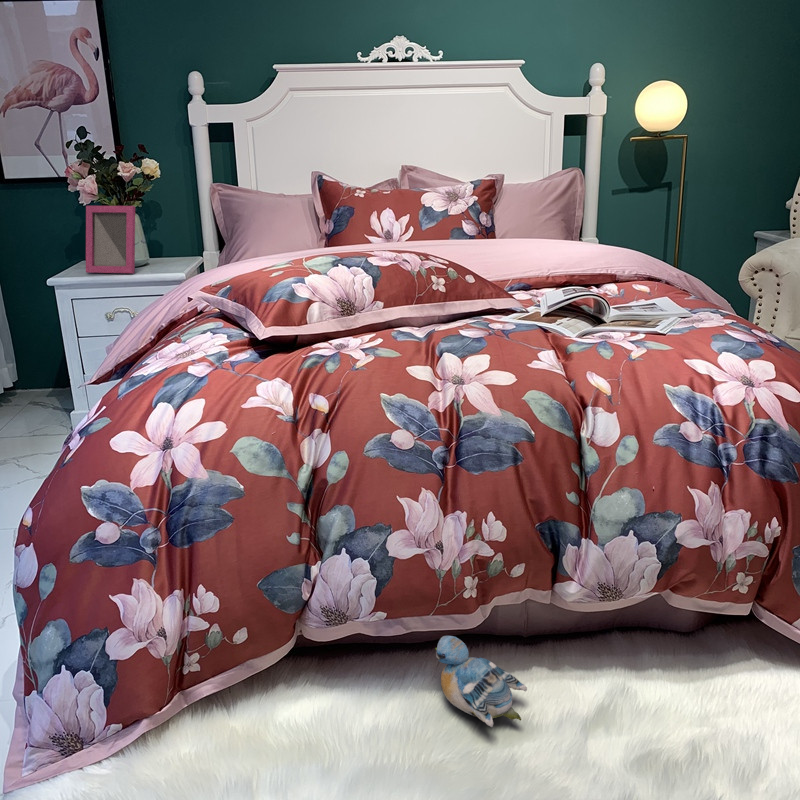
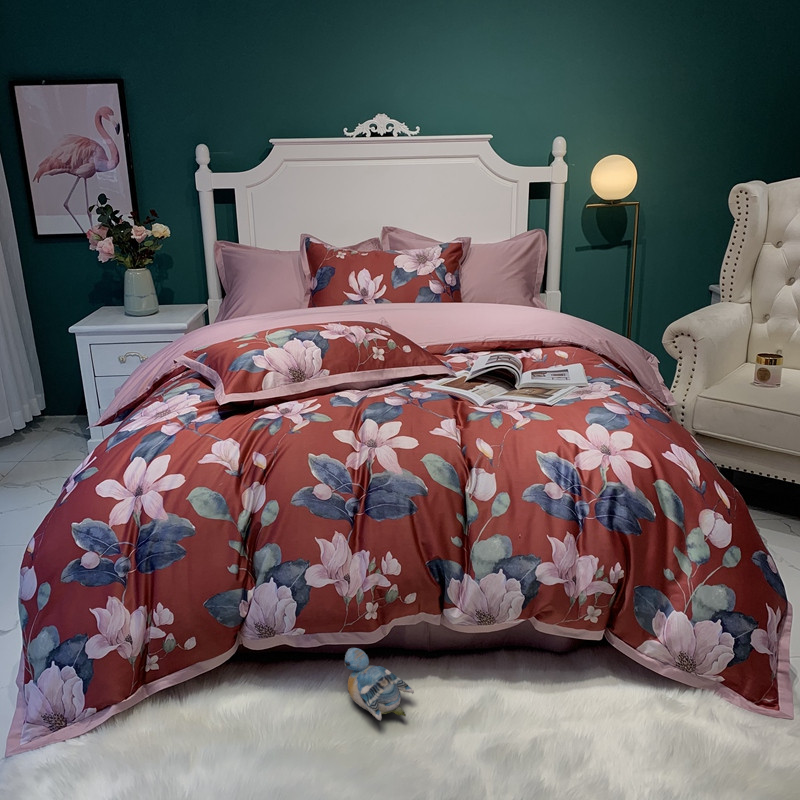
picture frame: present [86,206,135,273] -> none [104,262,147,321]

